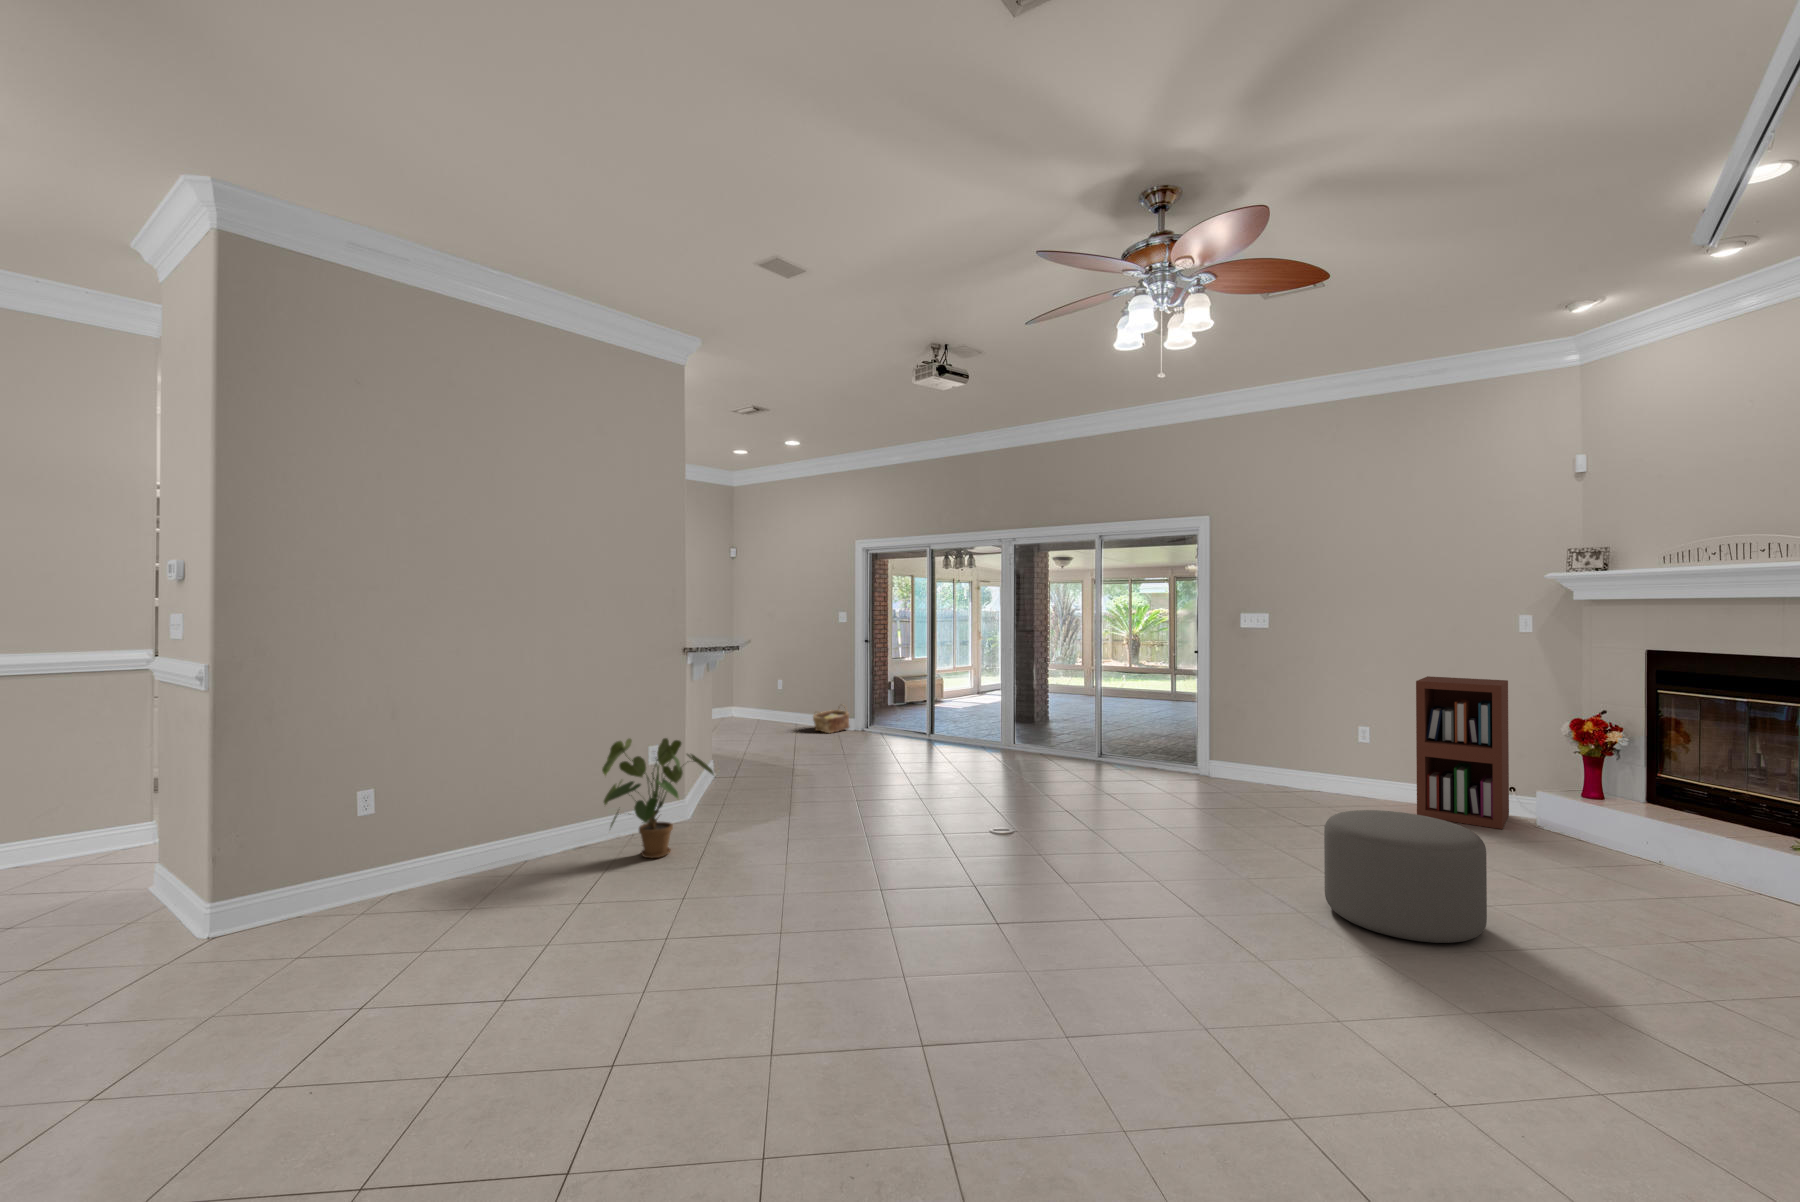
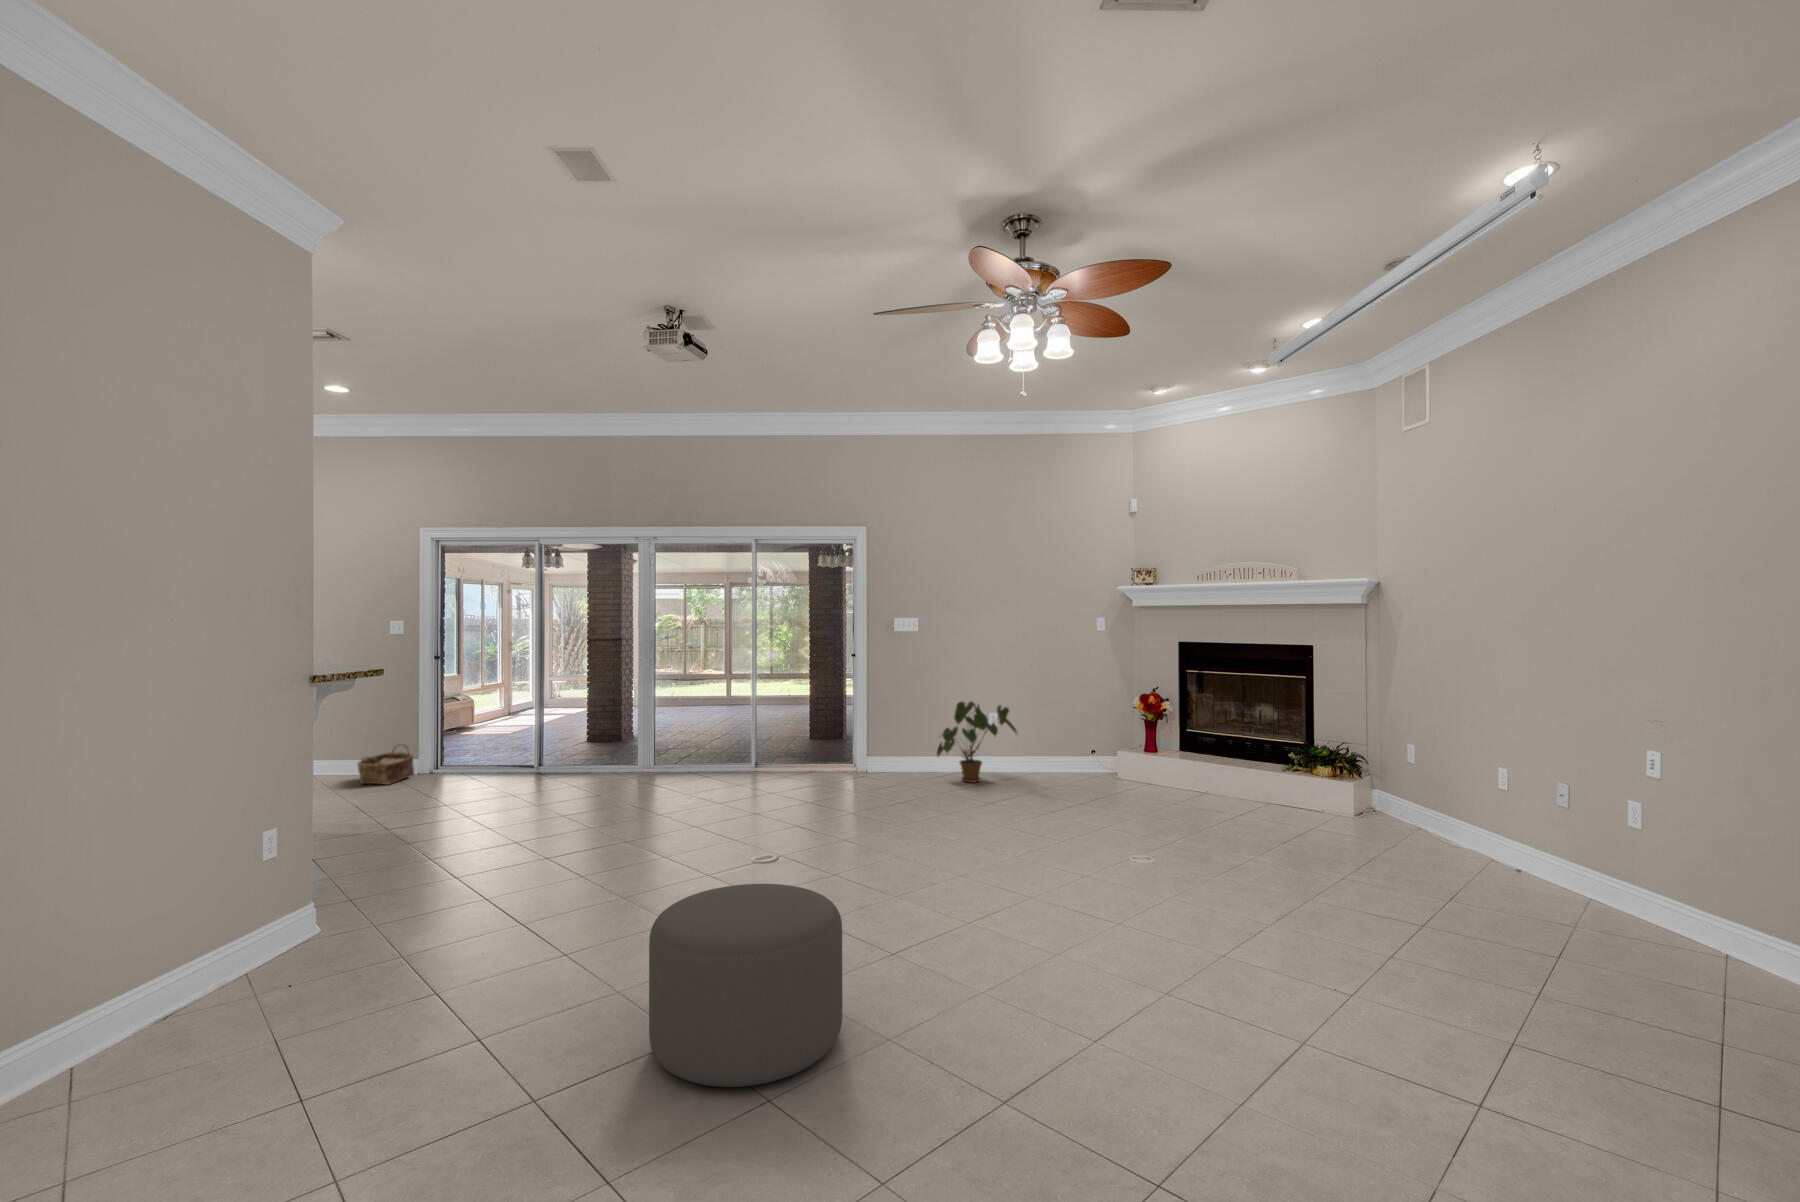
bookshelf: present [1416,676,1509,829] -> none [1043,669,1106,785]
house plant: present [602,738,714,858] -> present [937,701,1017,783]
ottoman: present [1324,810,1487,943] -> present [649,884,842,1087]

